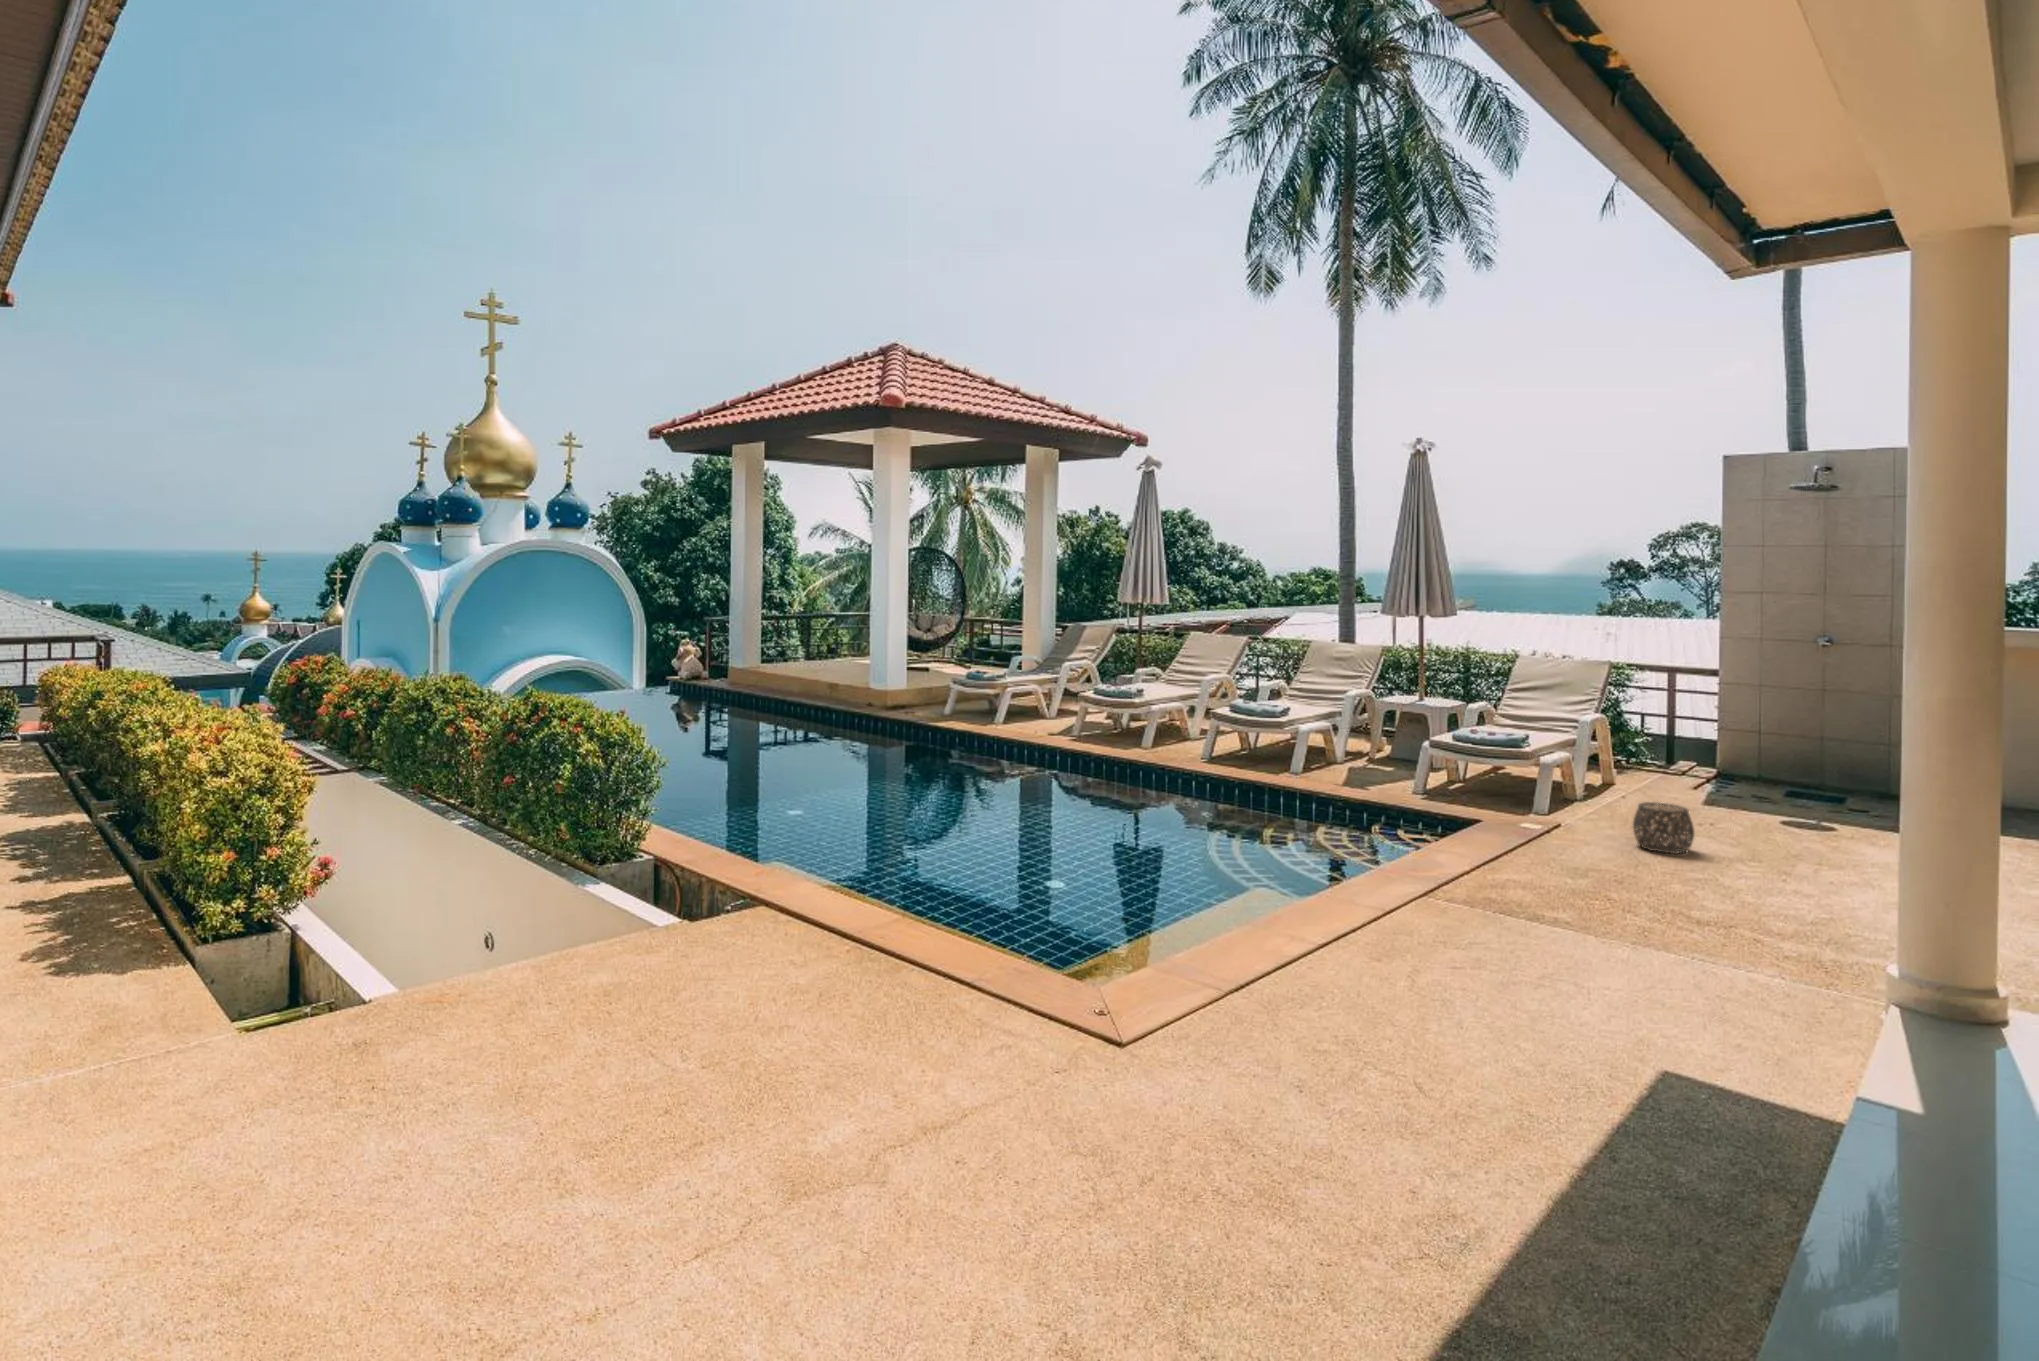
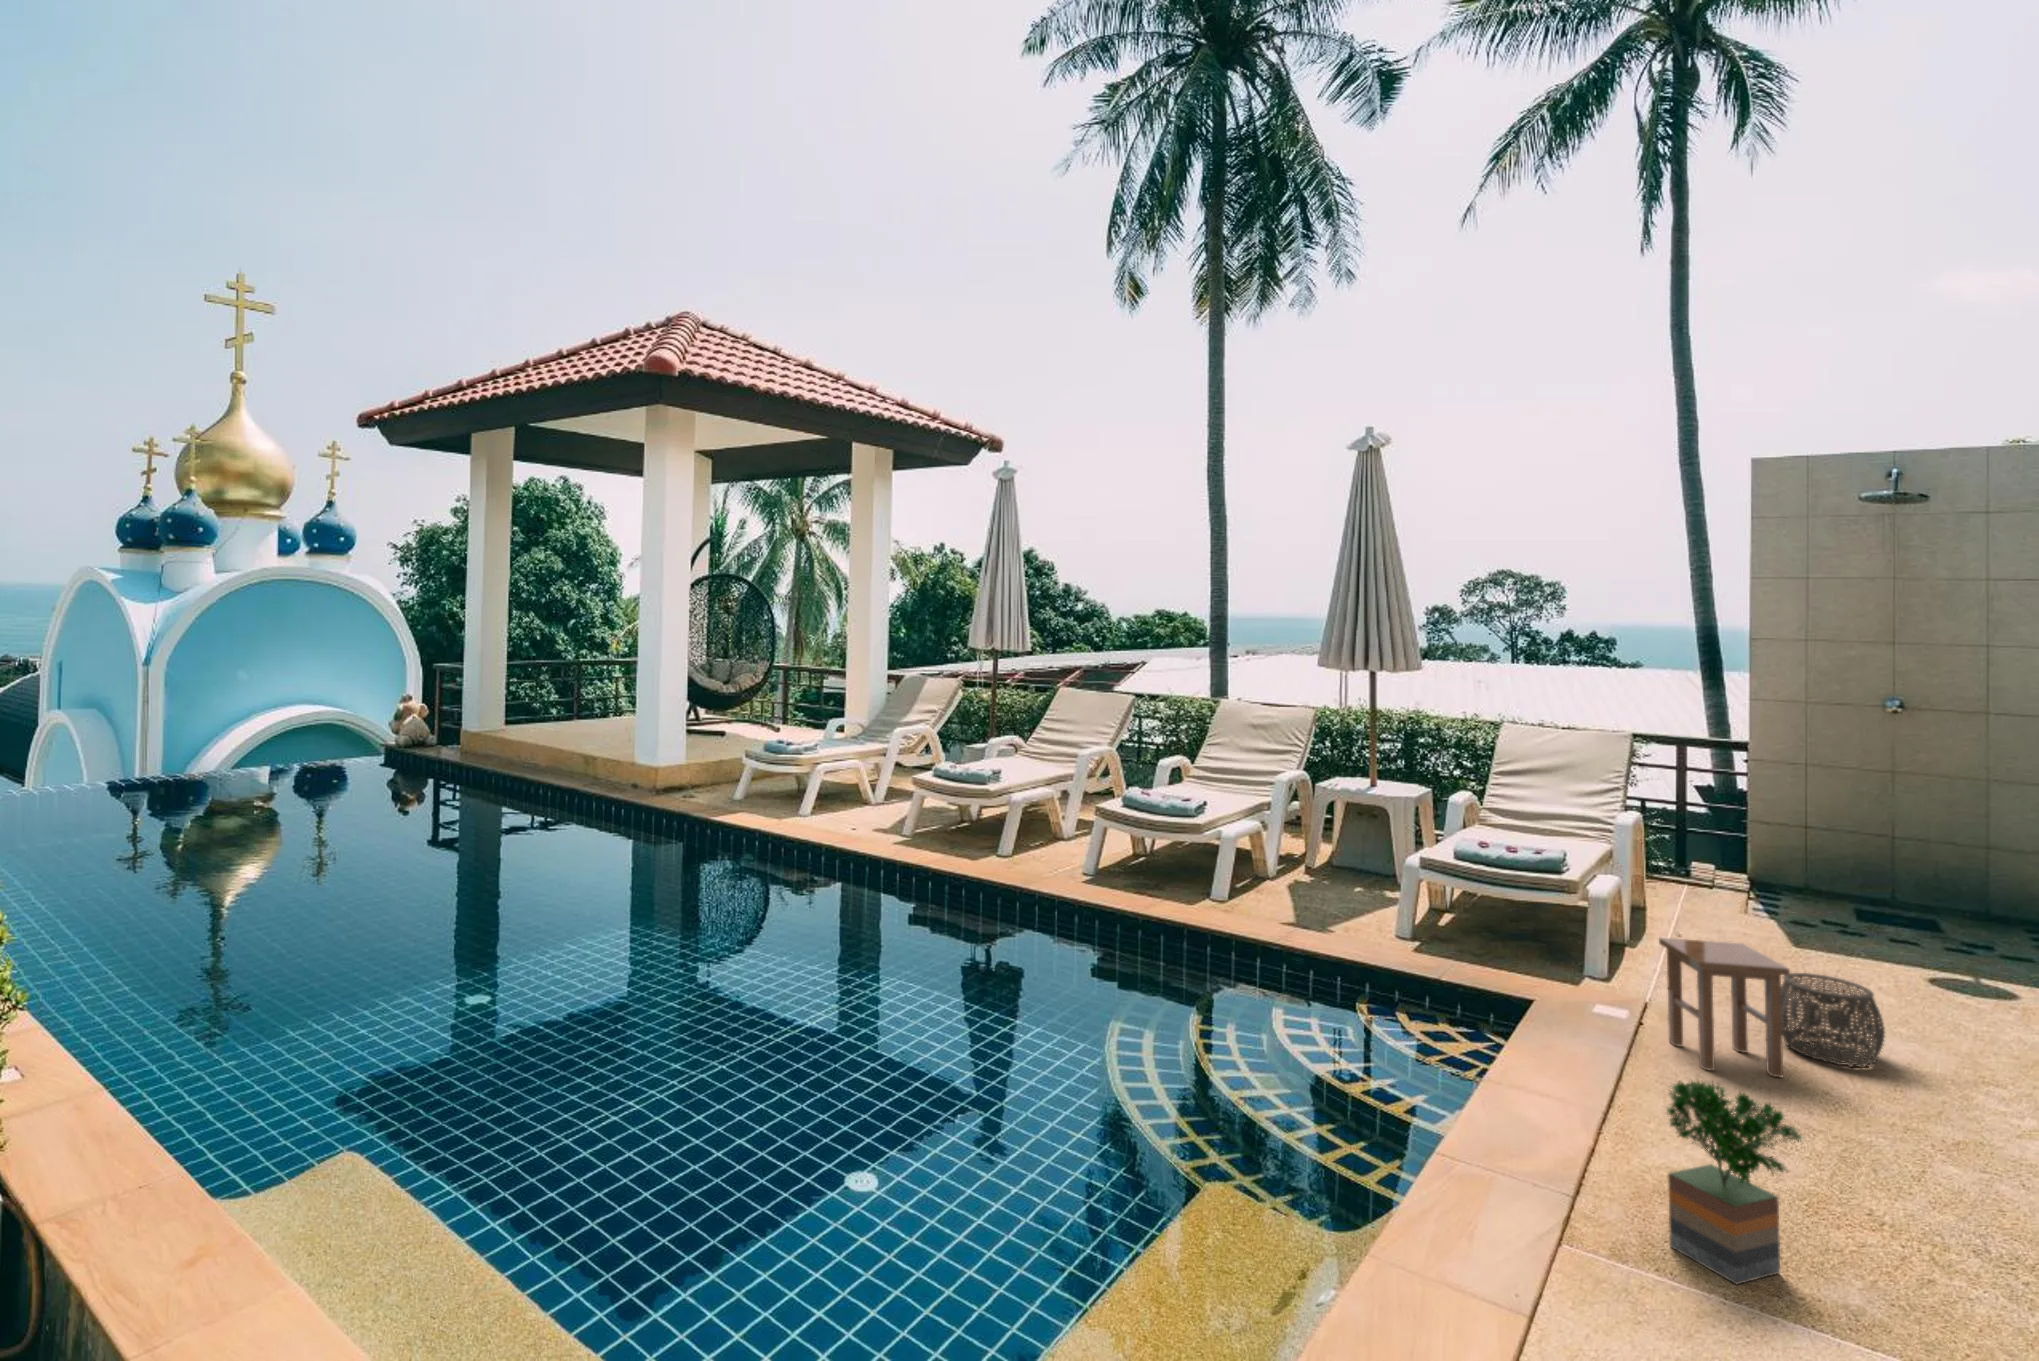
stool: none [1557,779,1623,856] -> present [1659,938,1790,1077]
potted tree: none [1476,819,1545,911] -> present [1667,1081,1802,1284]

